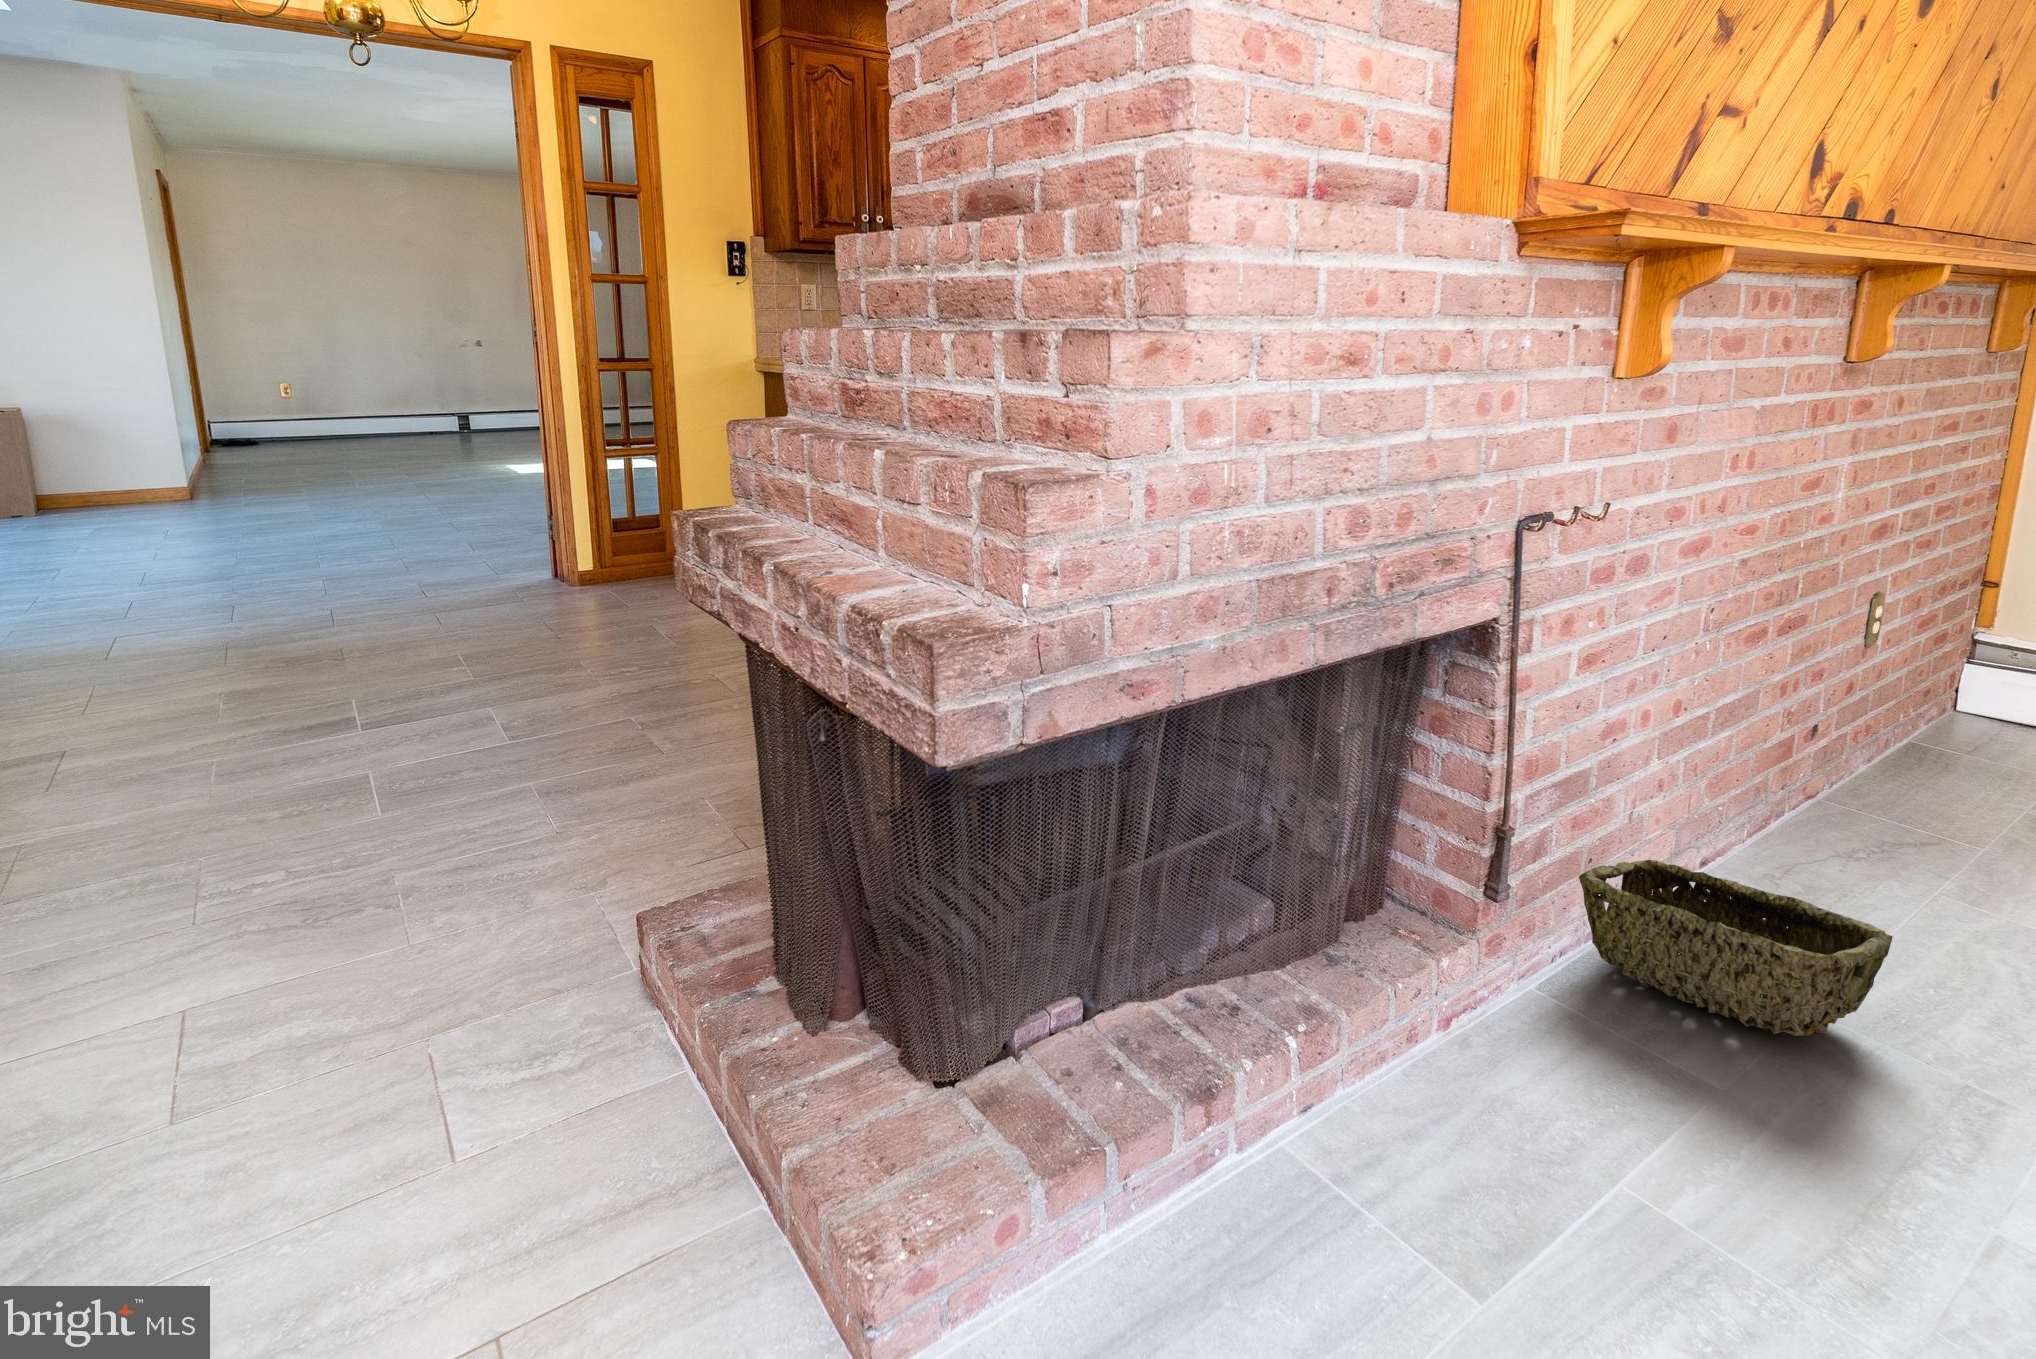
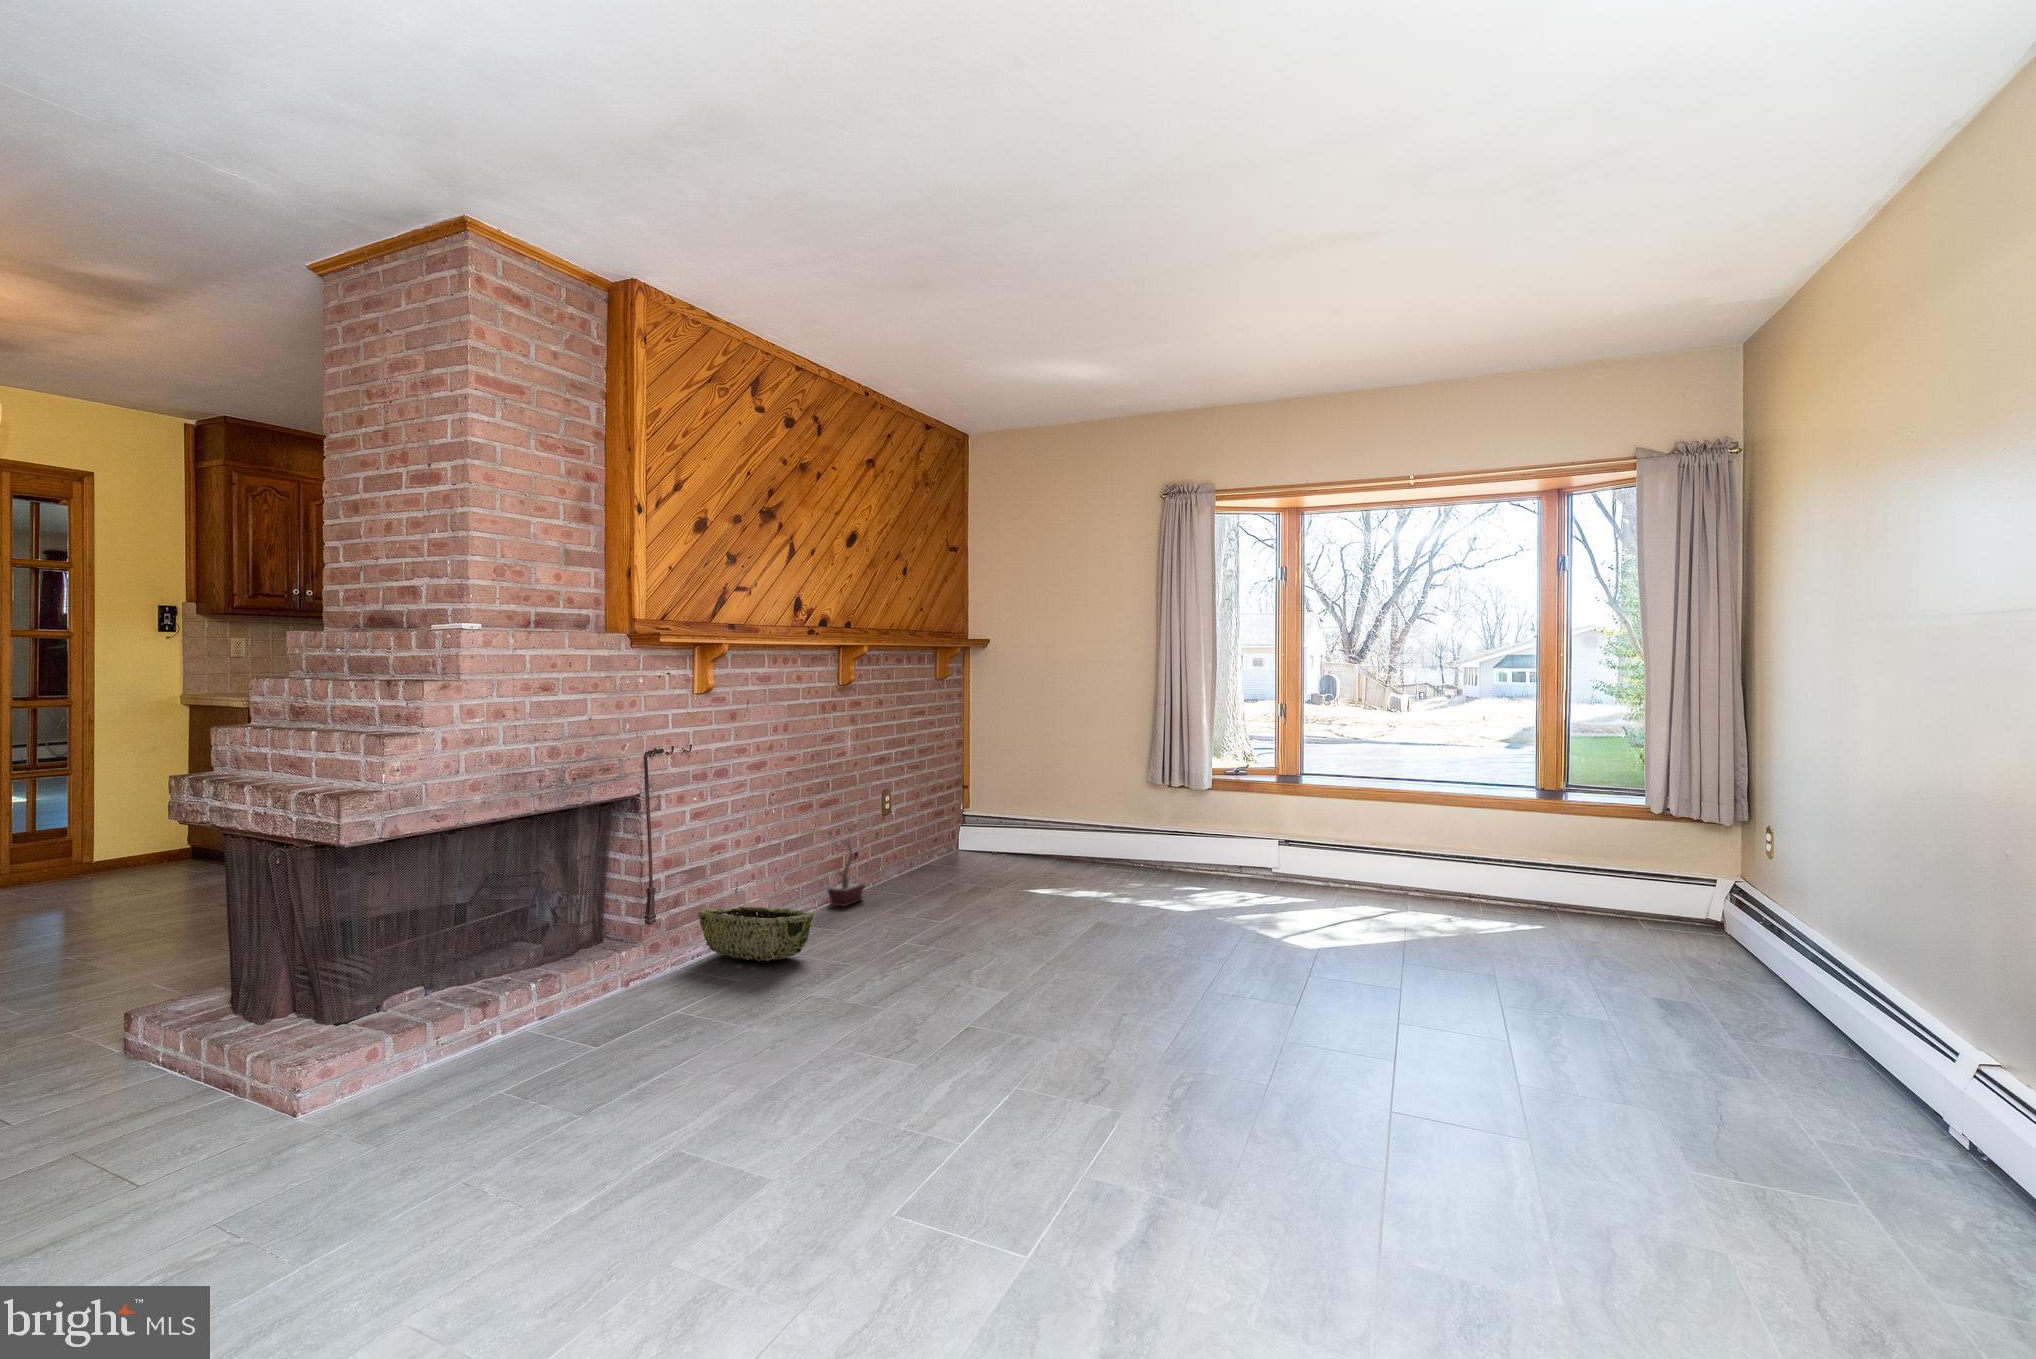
potted plant: none [1767,644,1918,852] -> present [827,814,881,906]

